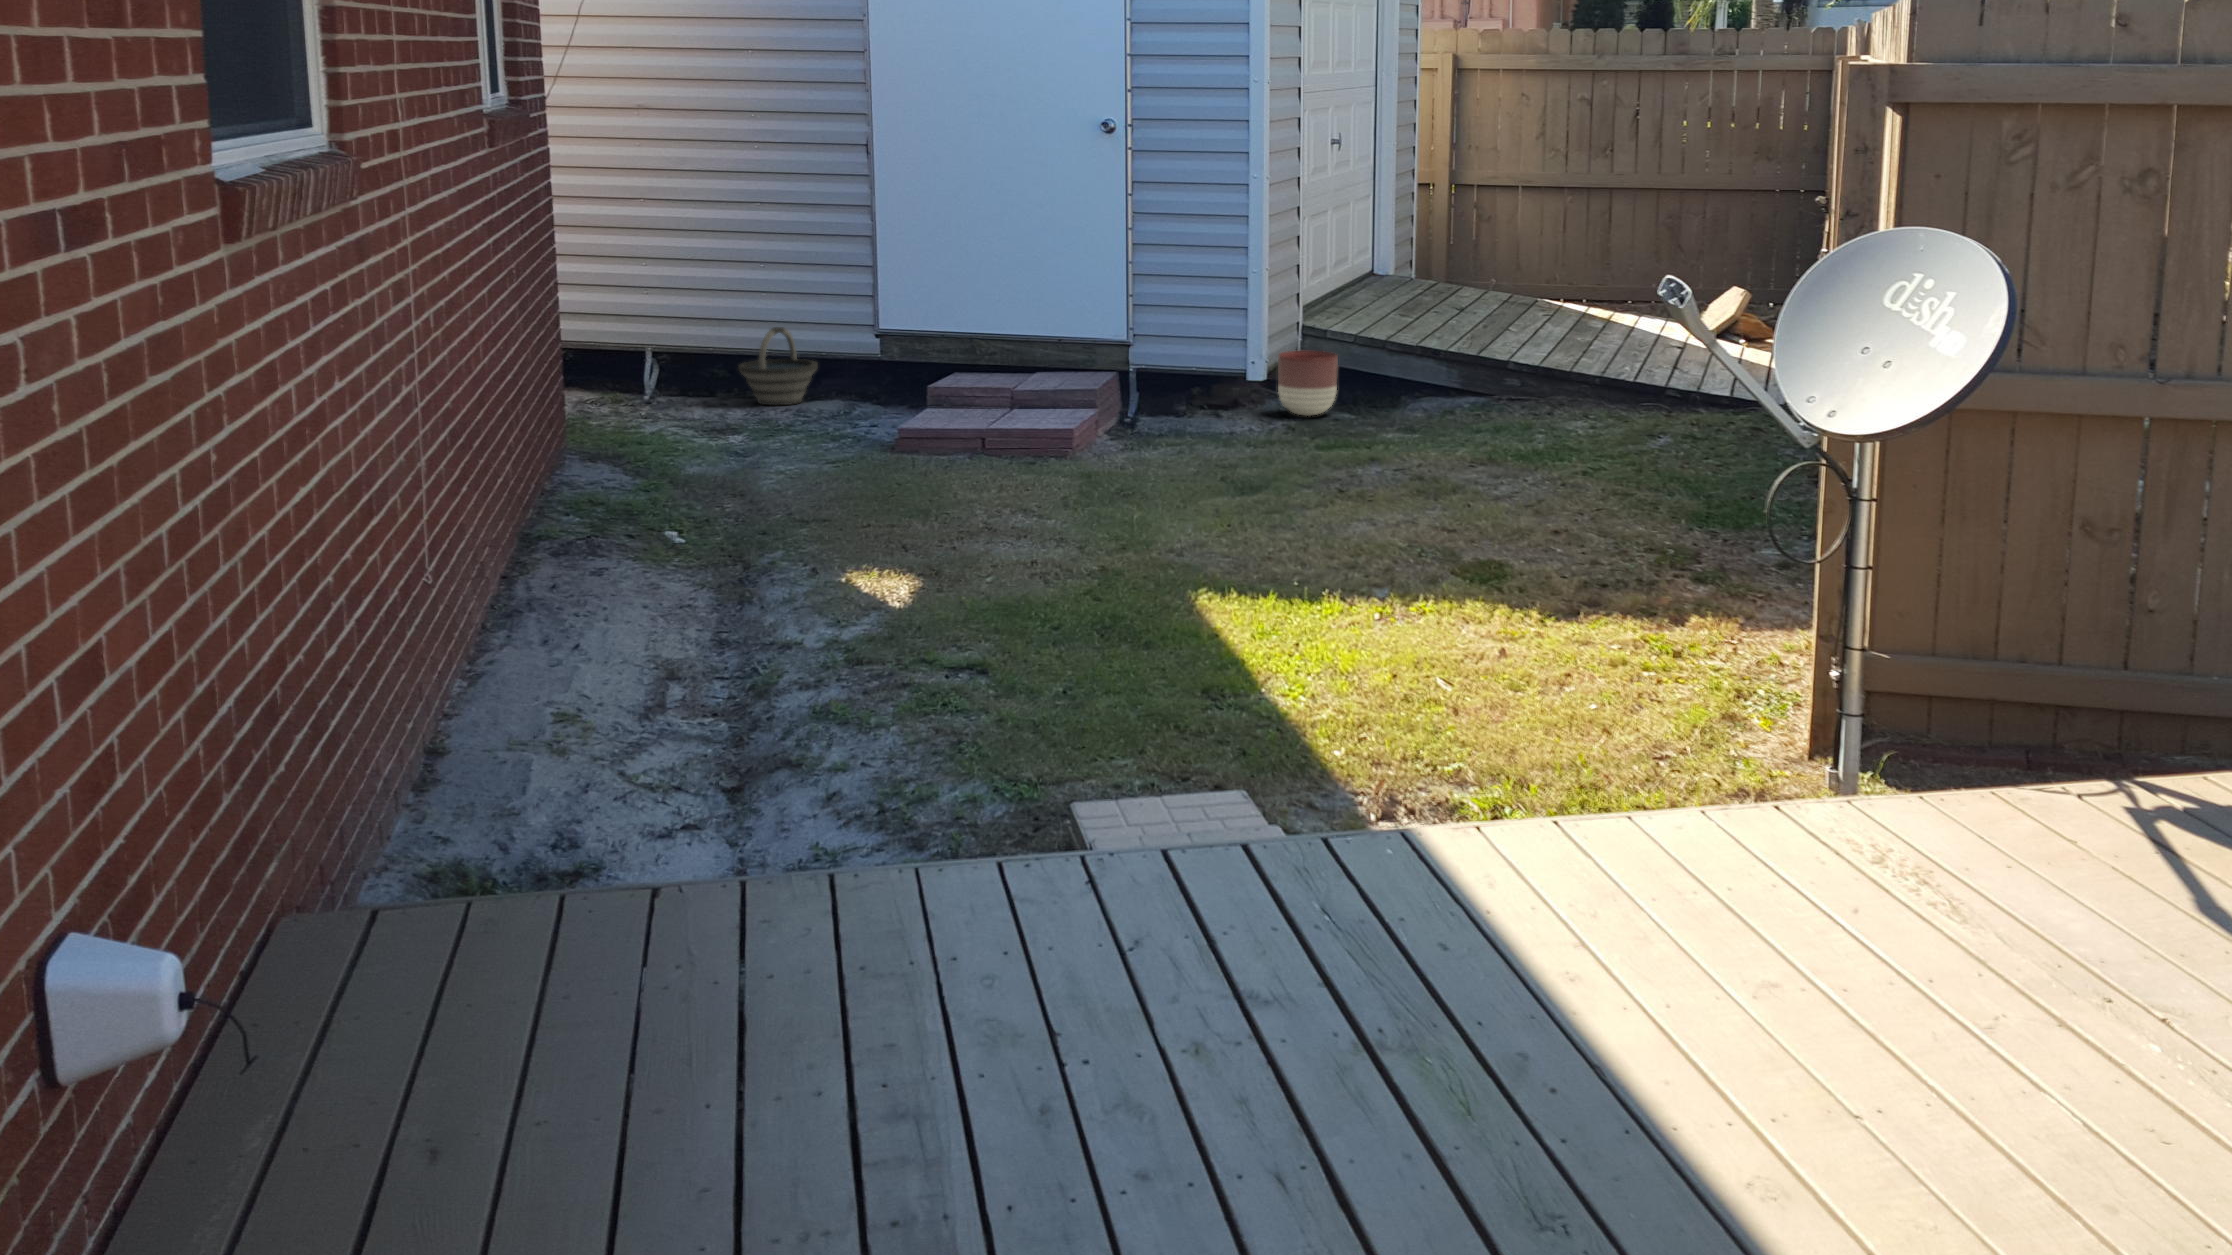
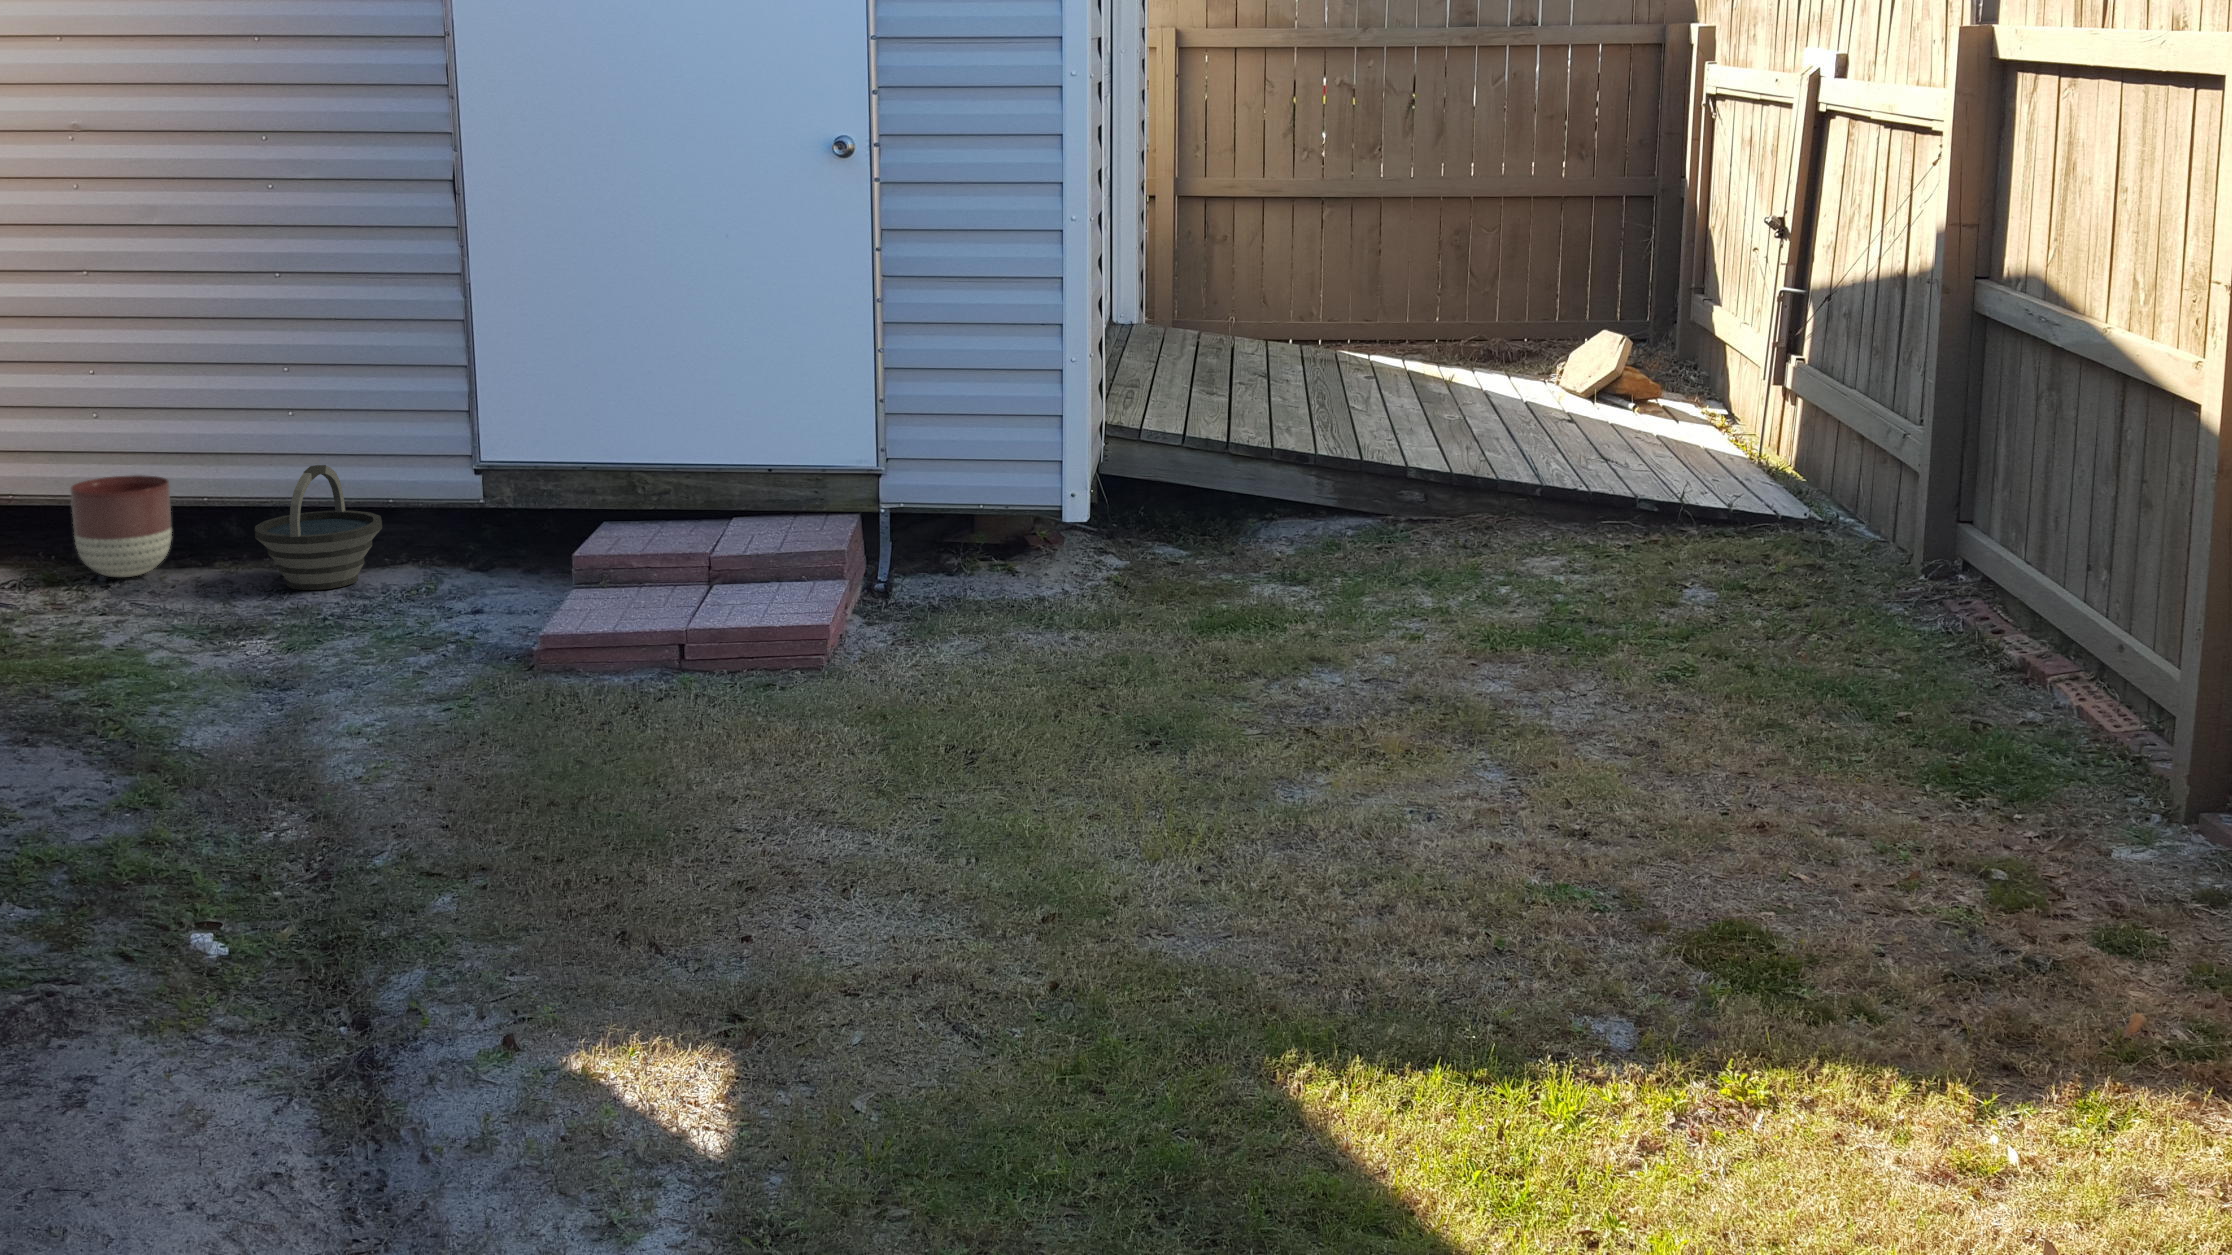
planter: present [1278,351,1338,416] -> present [70,475,172,578]

